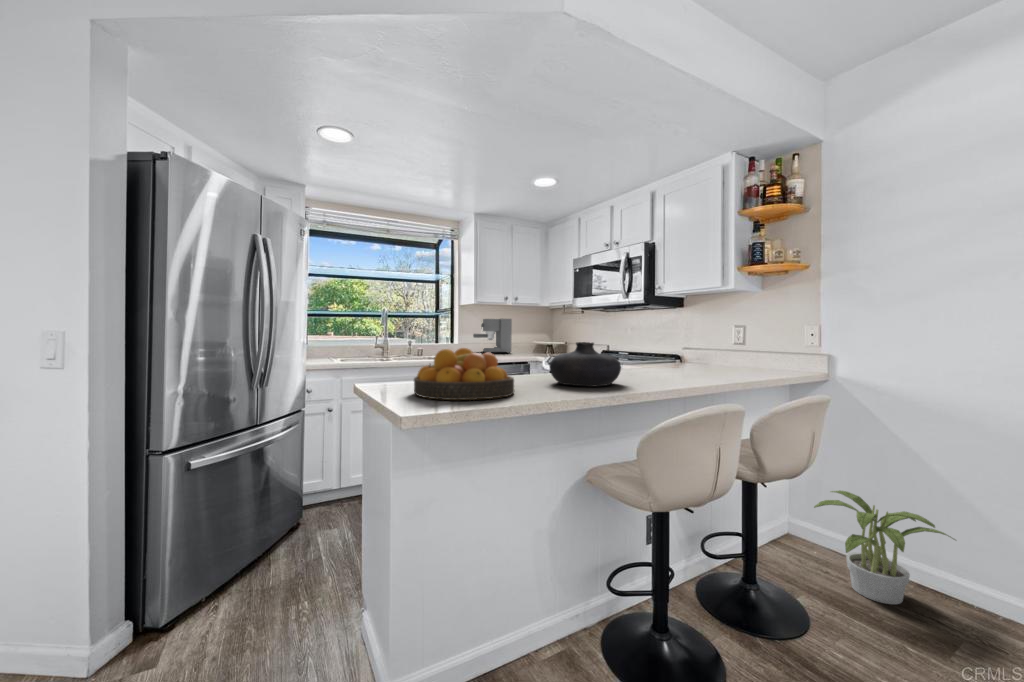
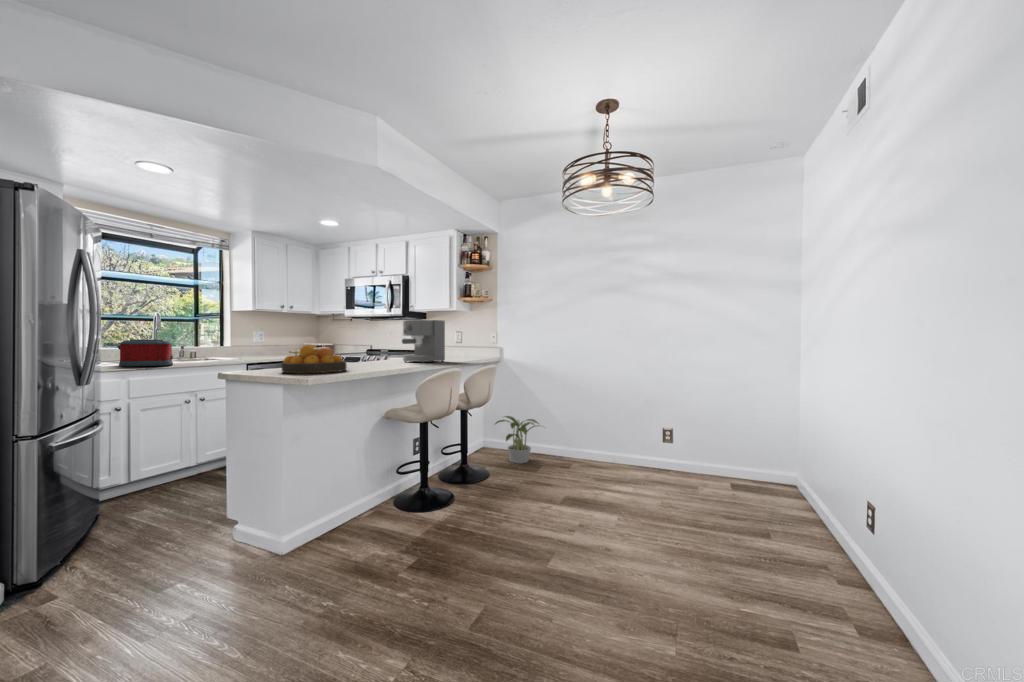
coffee maker: present [473,319,512,353] -> present [402,320,445,363]
toaster: none [334,337,382,366] -> present [117,339,173,367]
vase: present [549,342,621,387] -> none [357,341,400,366]

